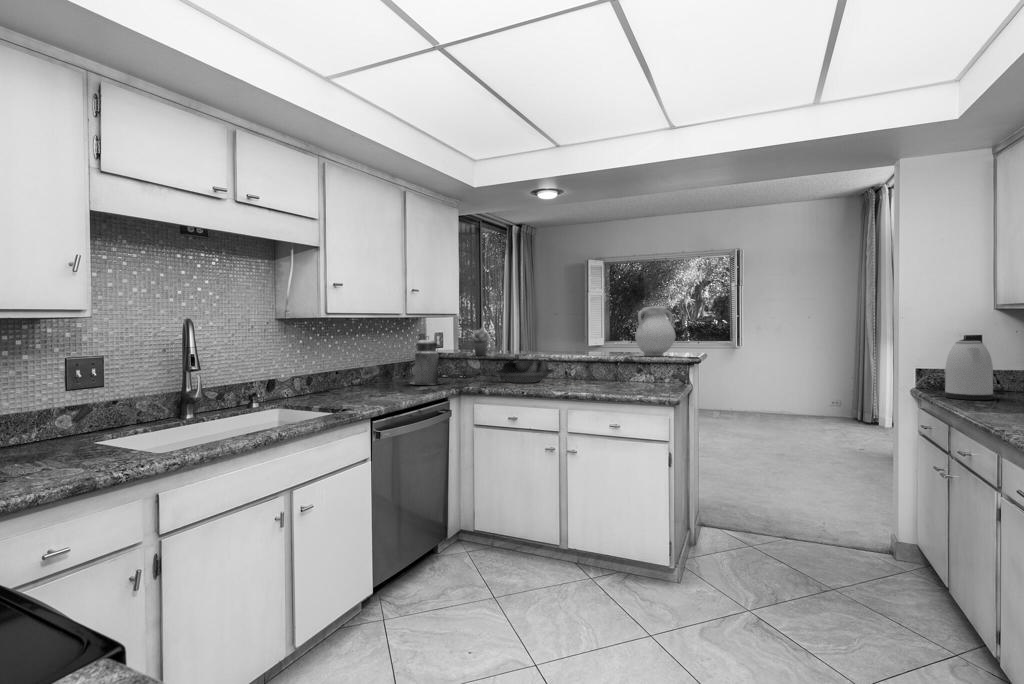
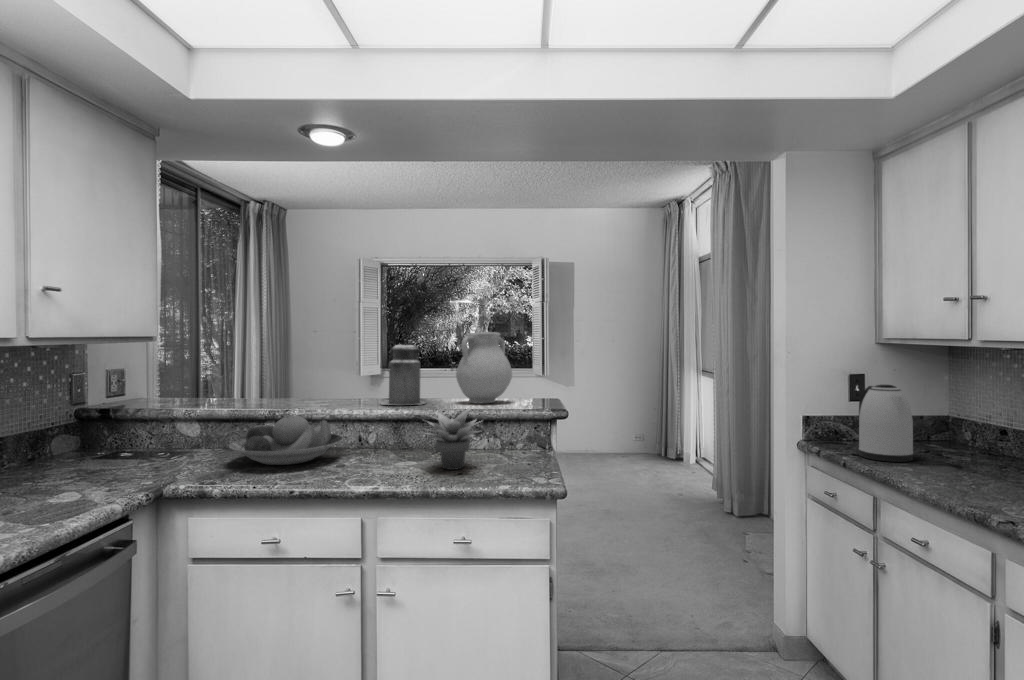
succulent plant: present [470,327,494,356] -> present [428,406,480,470]
canister: present [411,336,443,384] -> present [381,339,425,405]

